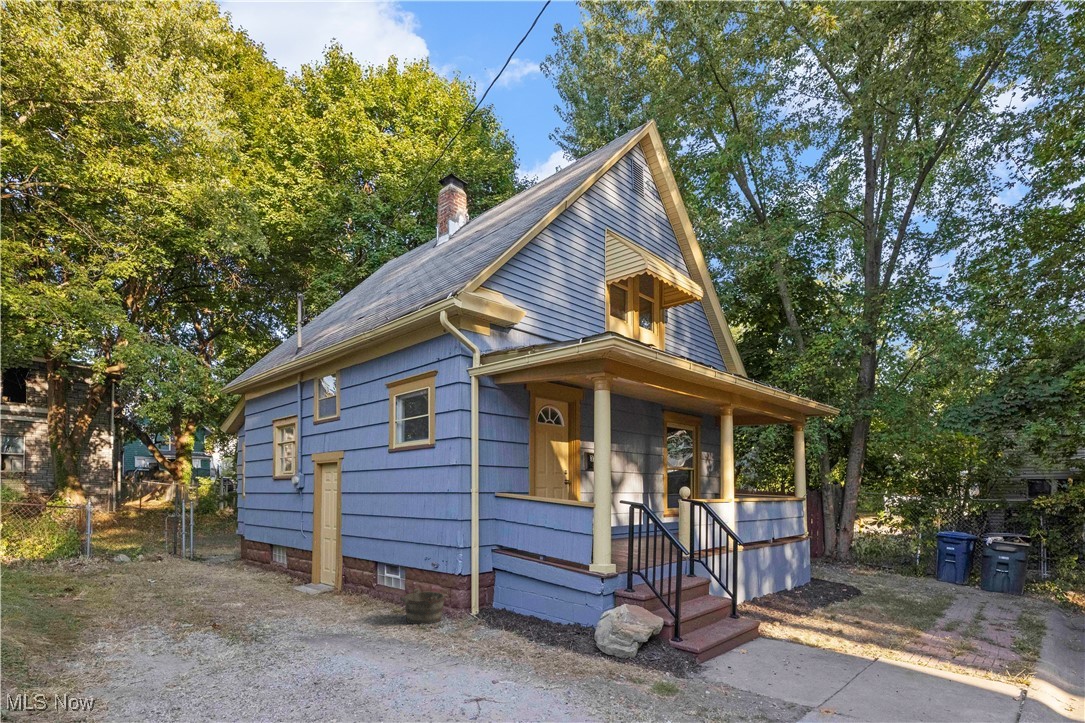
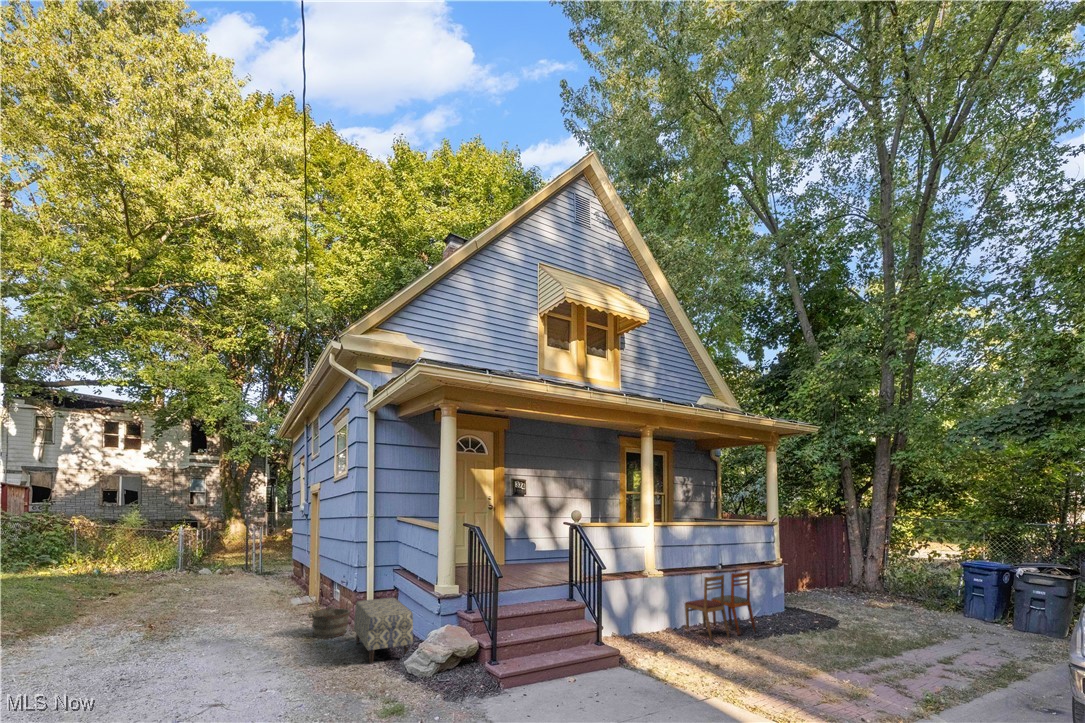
chair: none [760,544,815,609] -> present [685,571,756,641]
bench: none [471,578,564,648] -> present [354,598,413,664]

